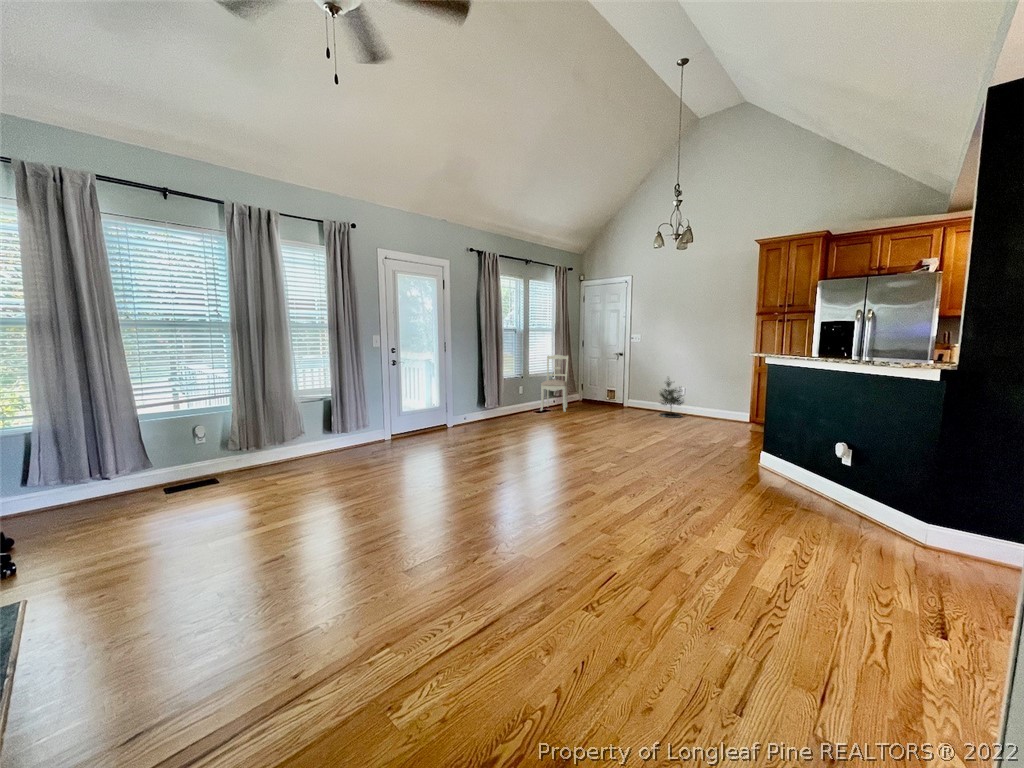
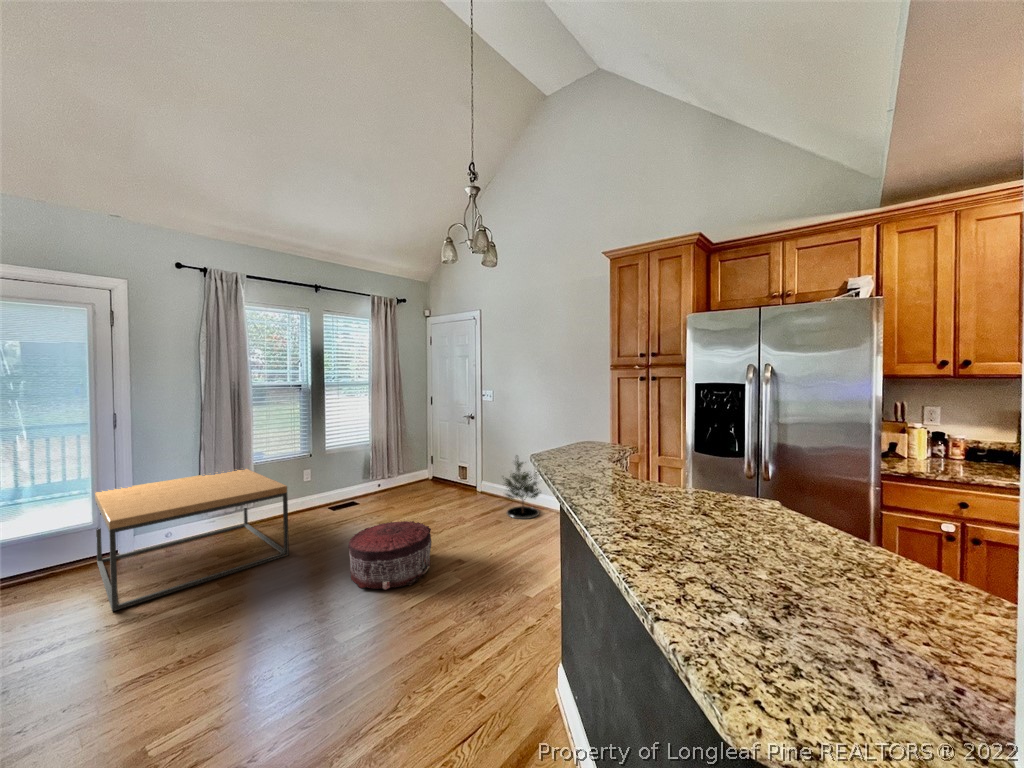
dining chair: present [540,355,569,412] -> none [341,418,394,507]
coffee table: none [439,381,547,441] -> present [95,469,289,611]
pouf: none [597,408,644,438] -> present [348,521,431,590]

